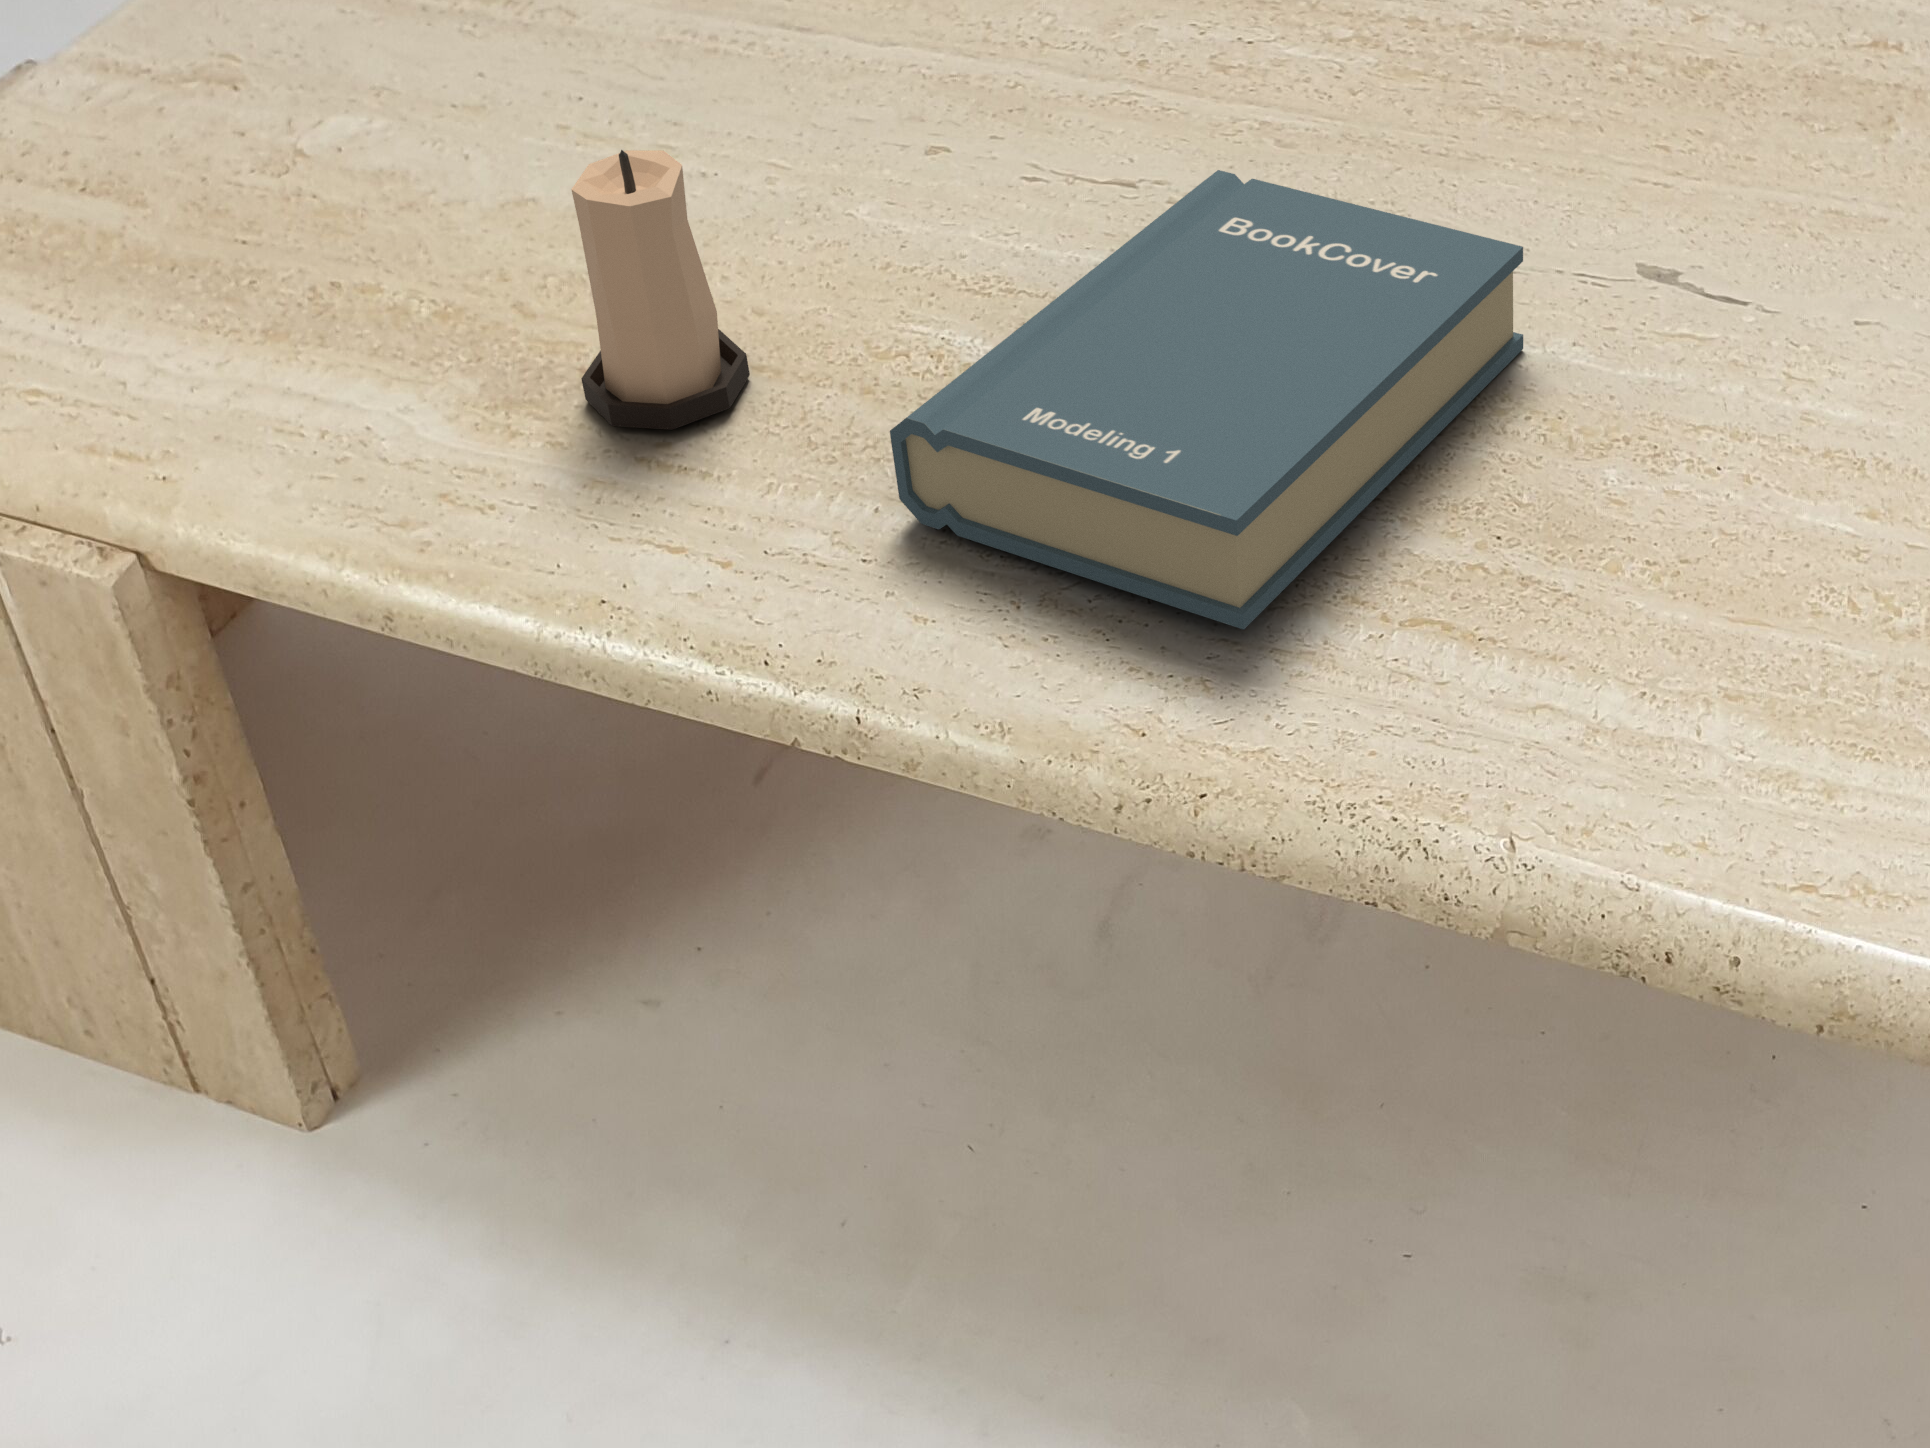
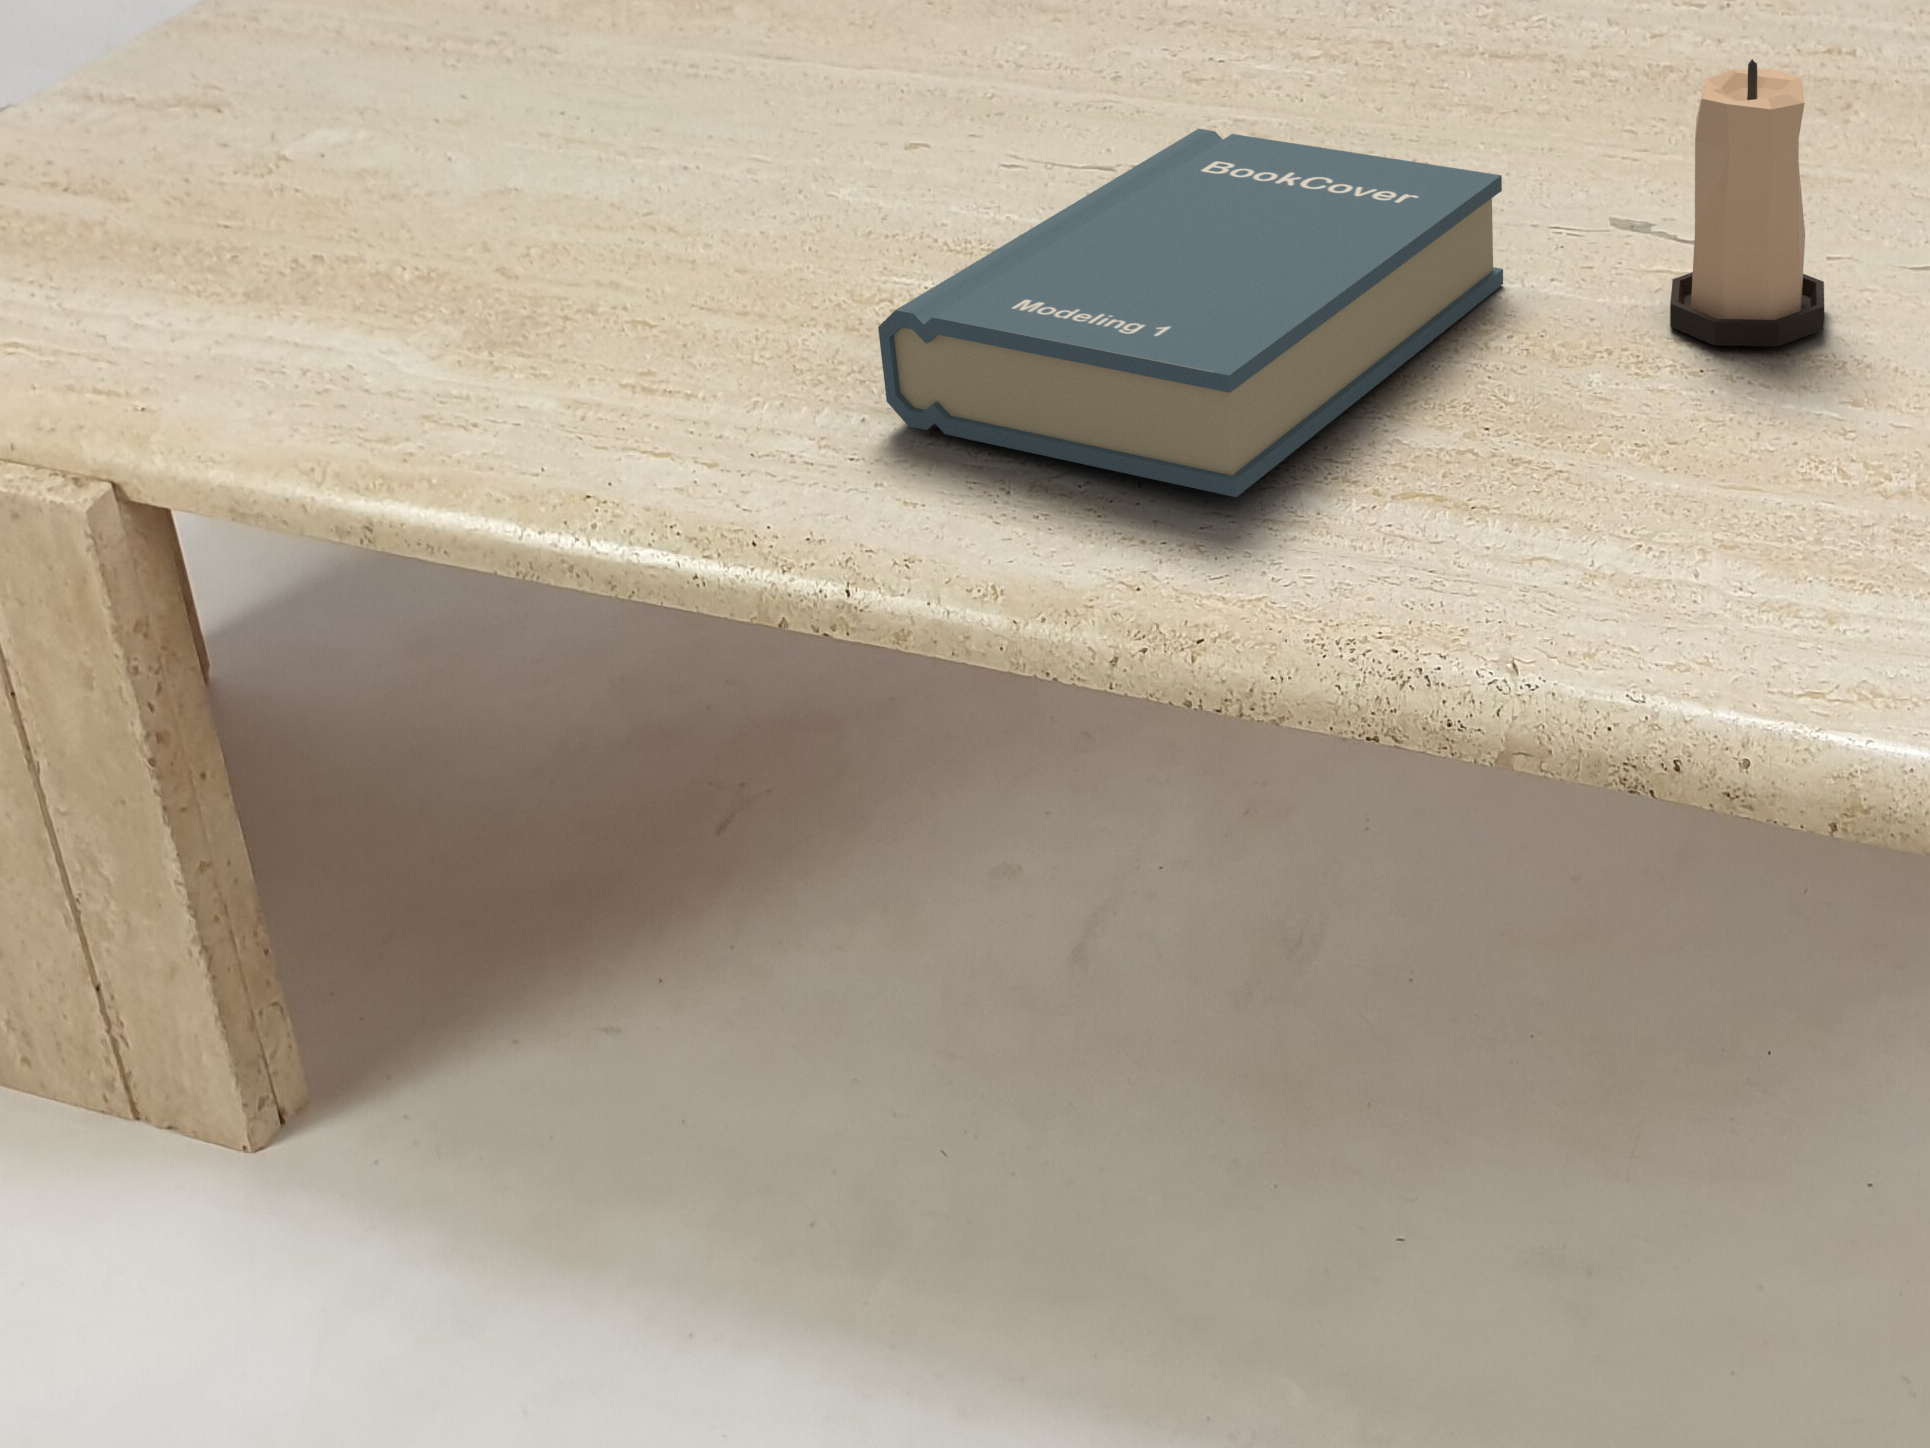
candle: present [571,150,750,430] -> present [1670,59,1824,346]

